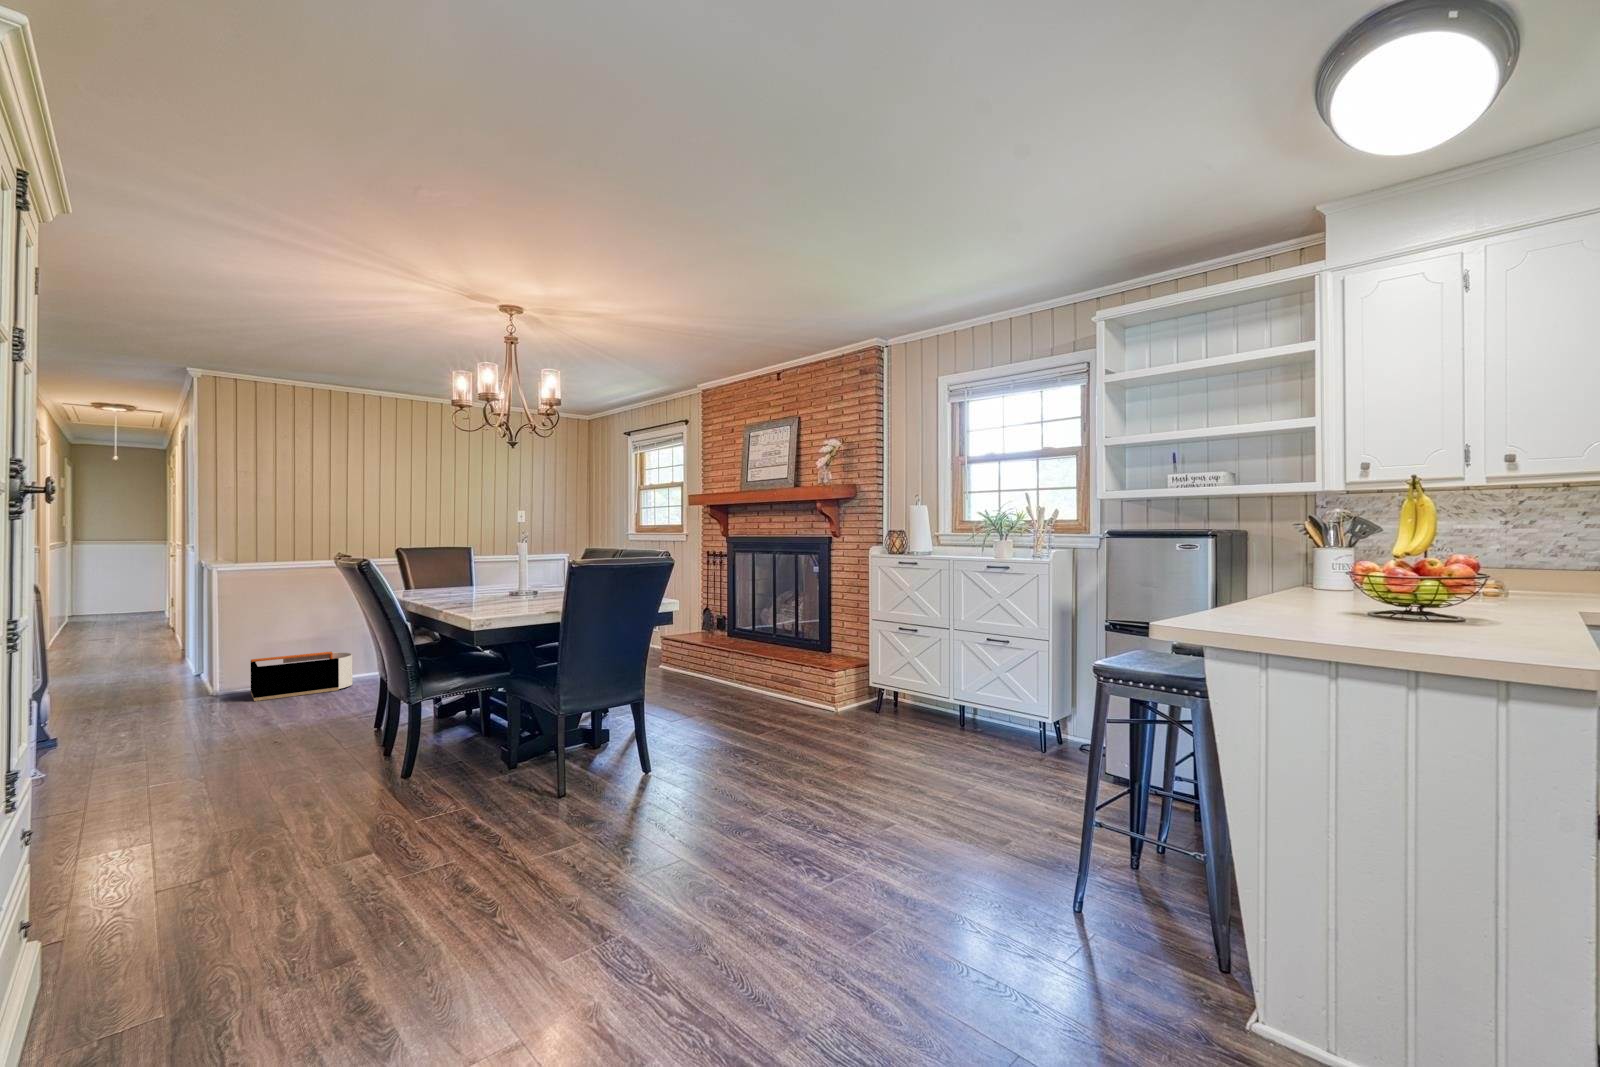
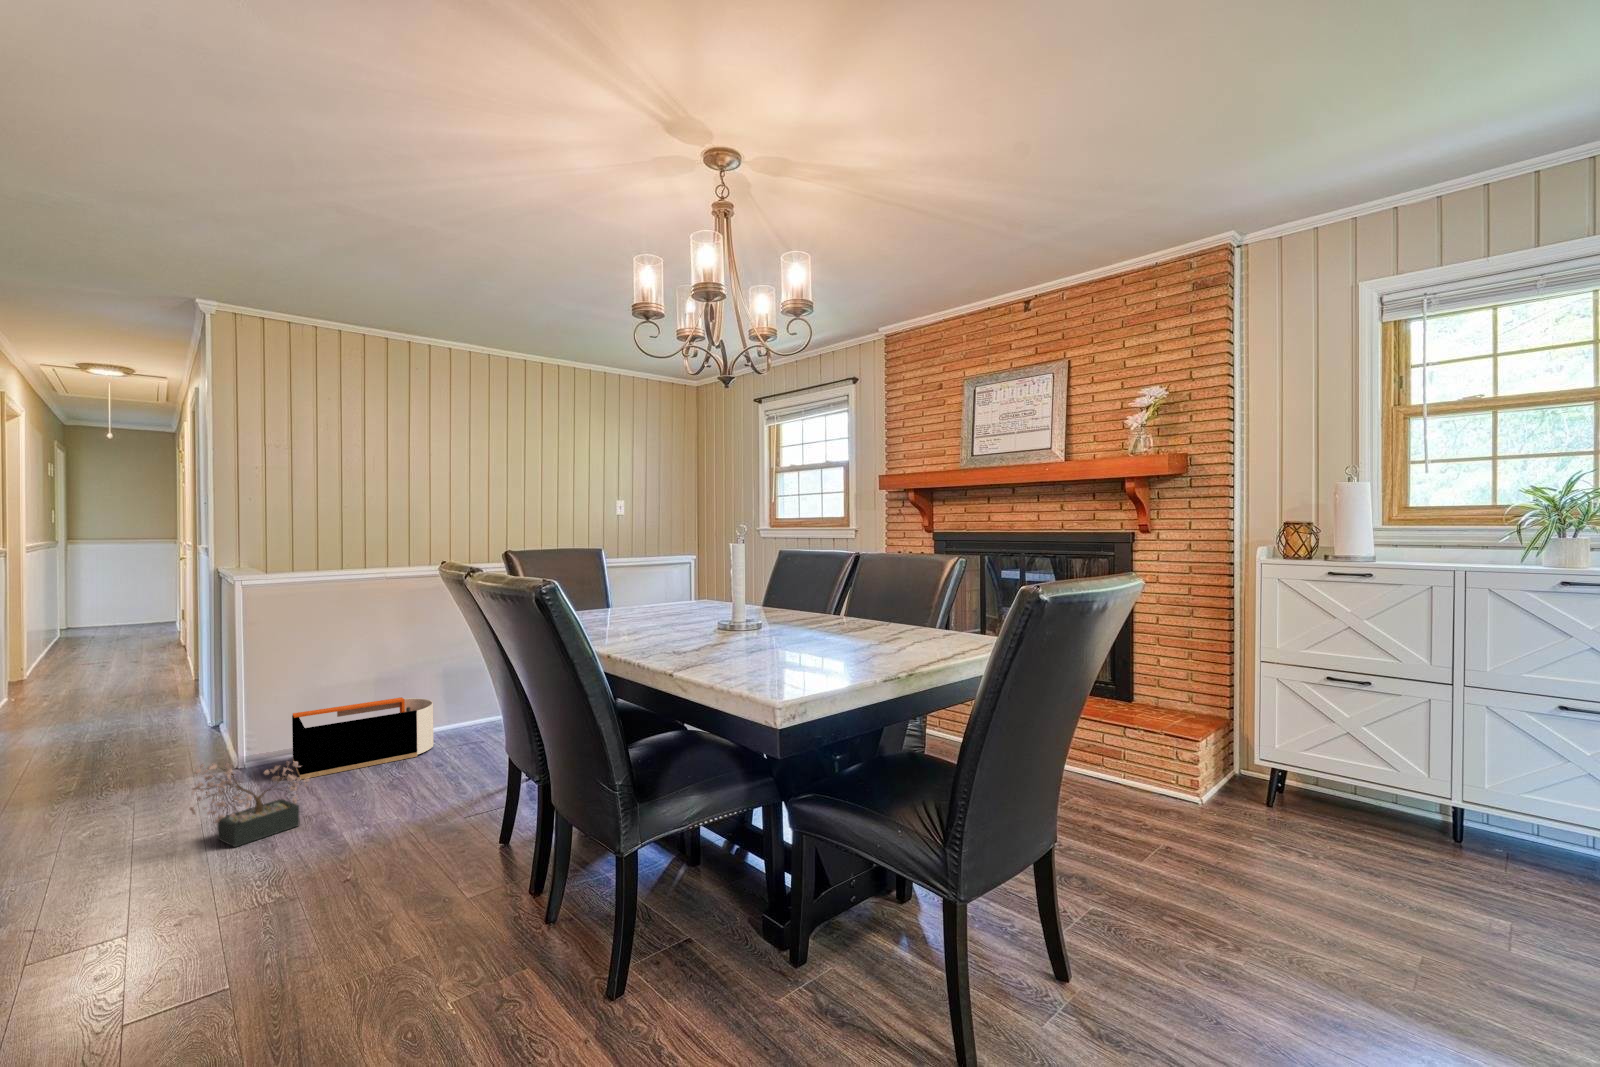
decorative plant: none [179,678,257,730] -> present [189,761,309,847]

